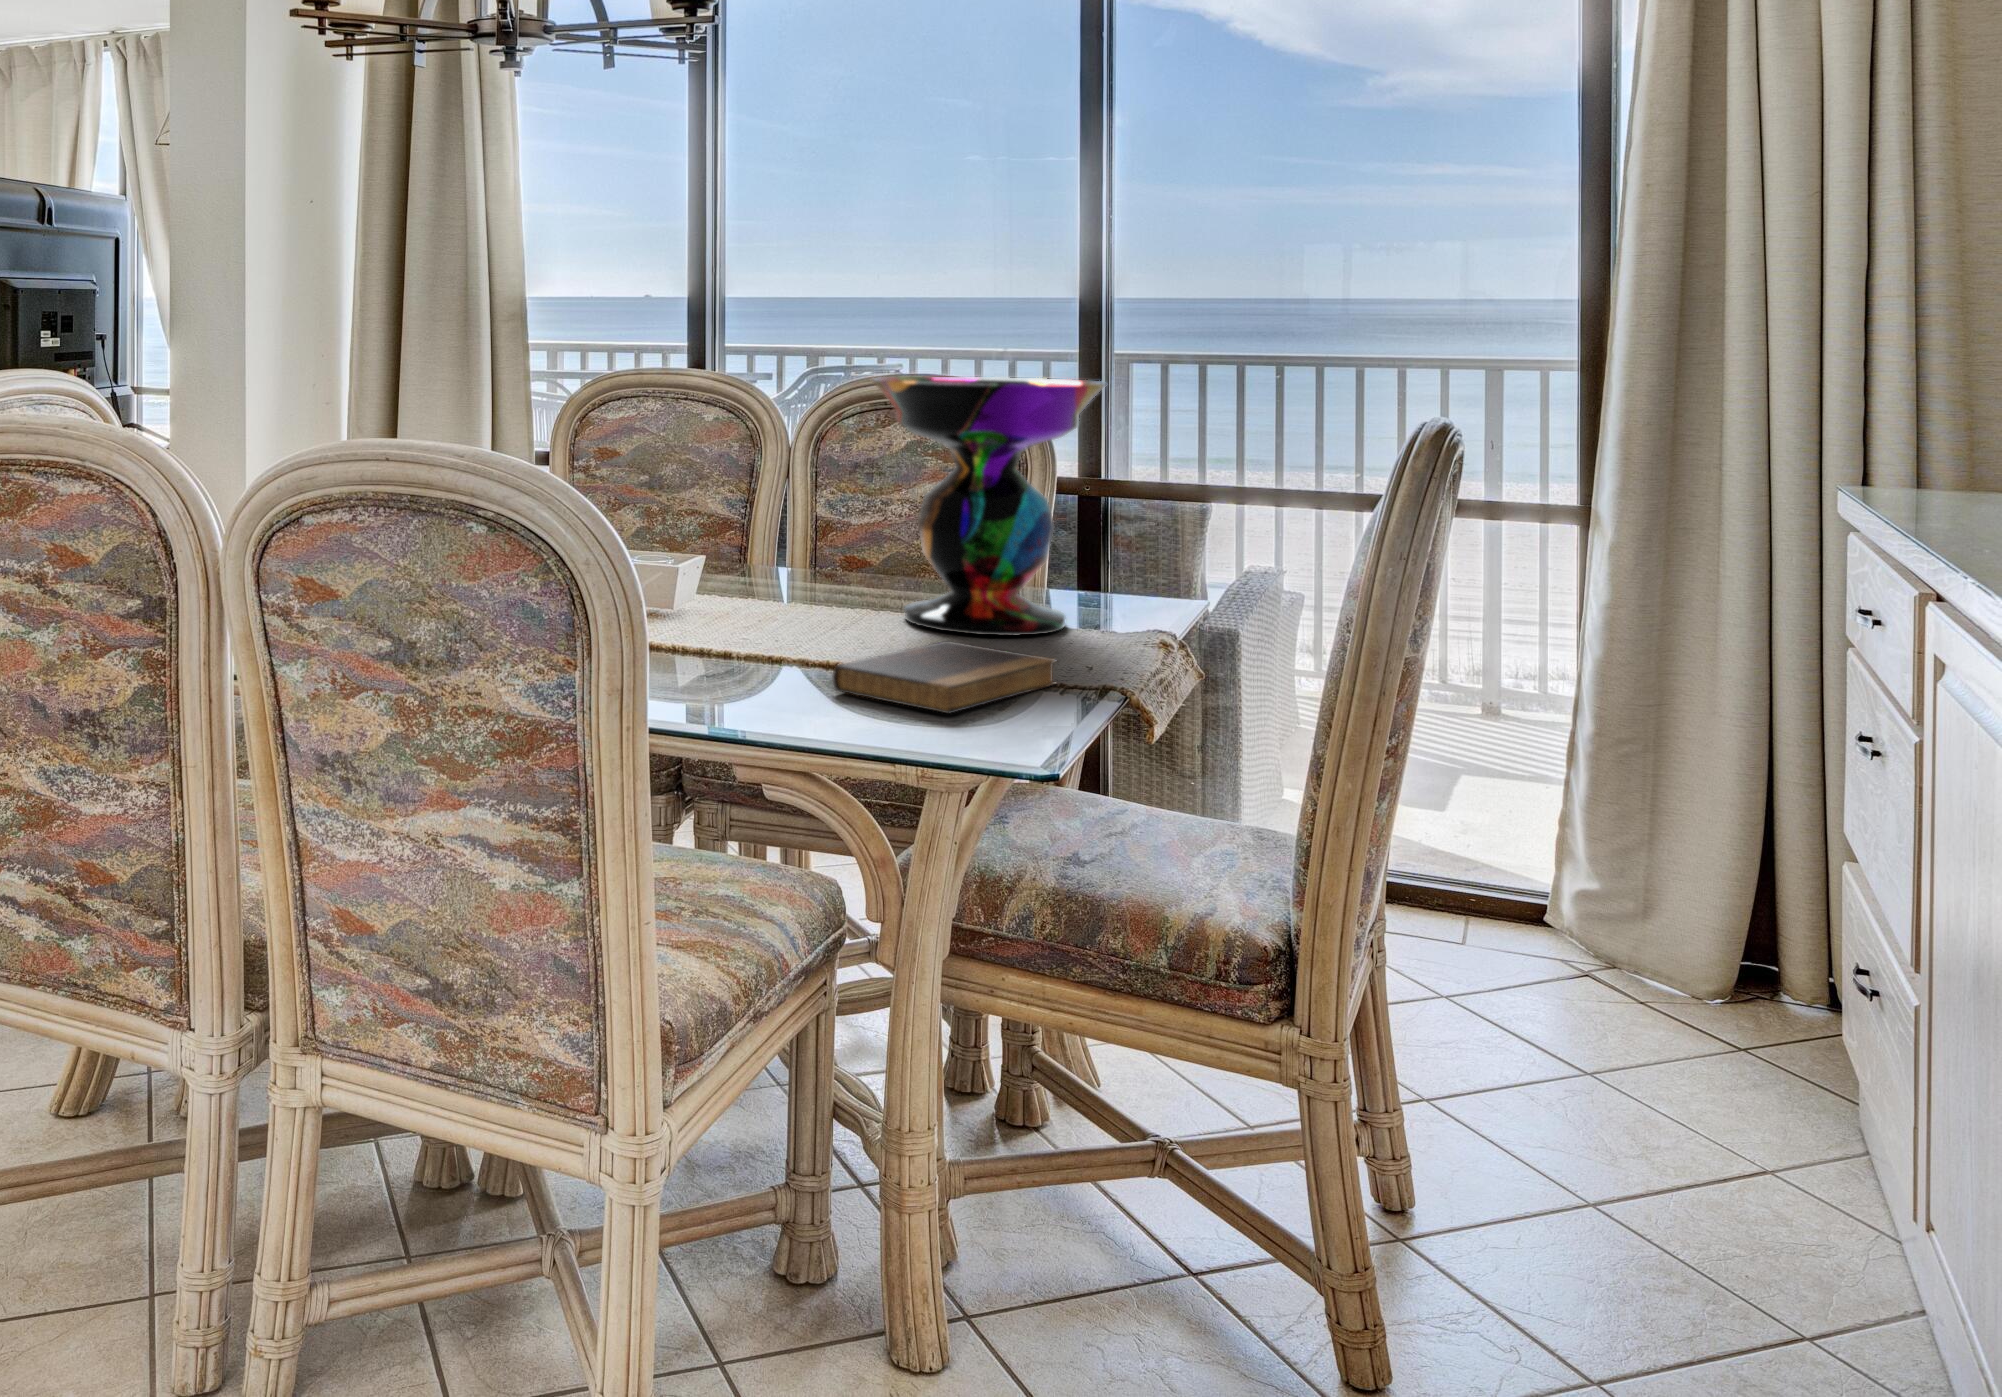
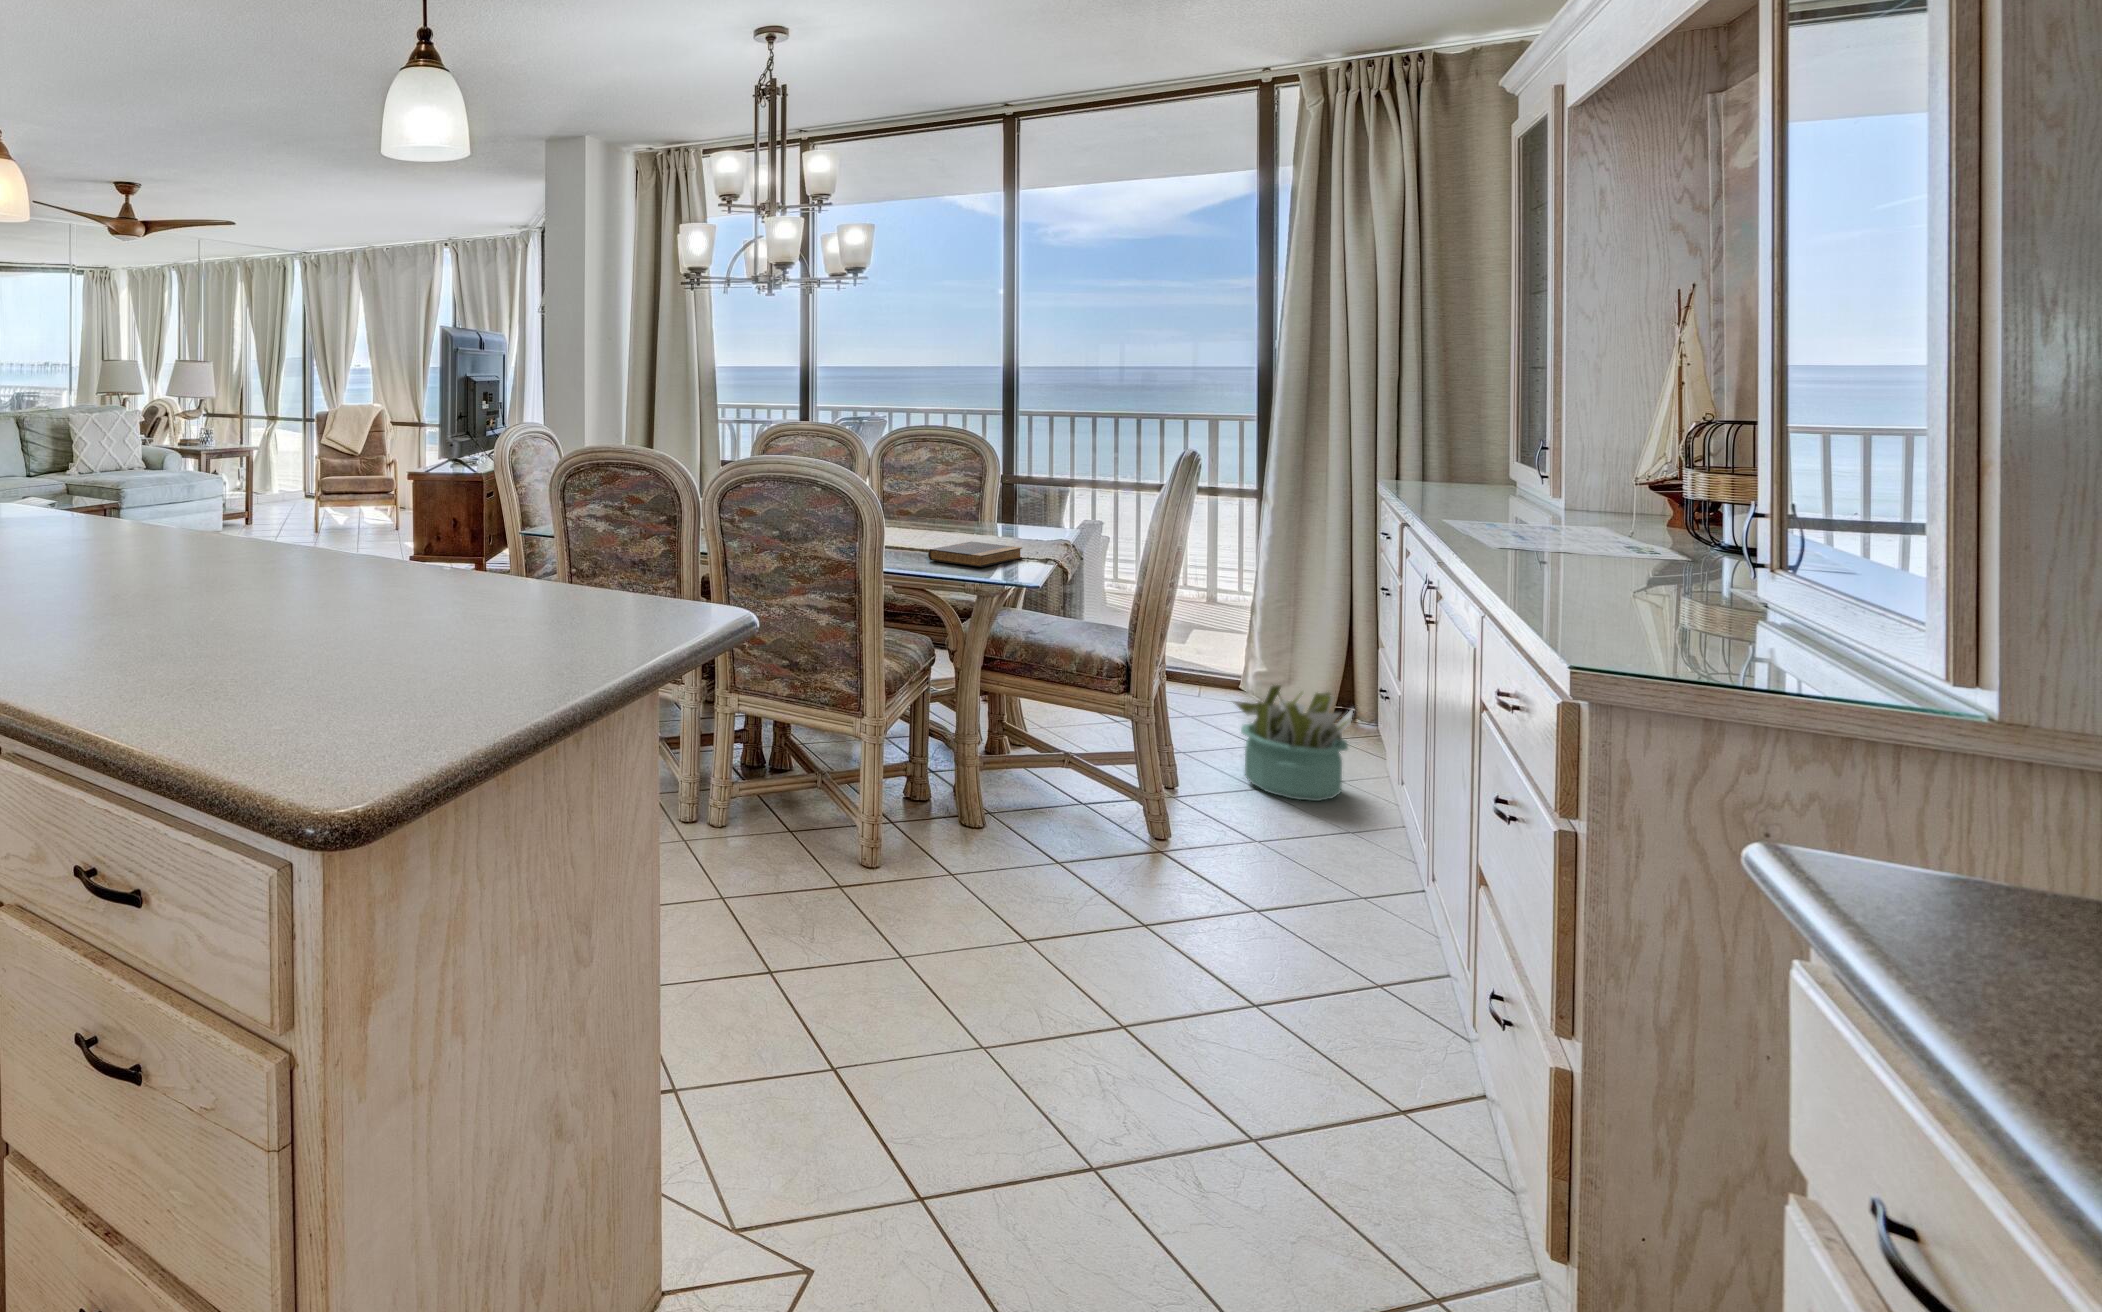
decorative bowl: present [872,377,1106,636] -> none [931,427,1040,541]
decorative plant: none [1546,964,1841,1269] -> present [1234,685,1353,801]

